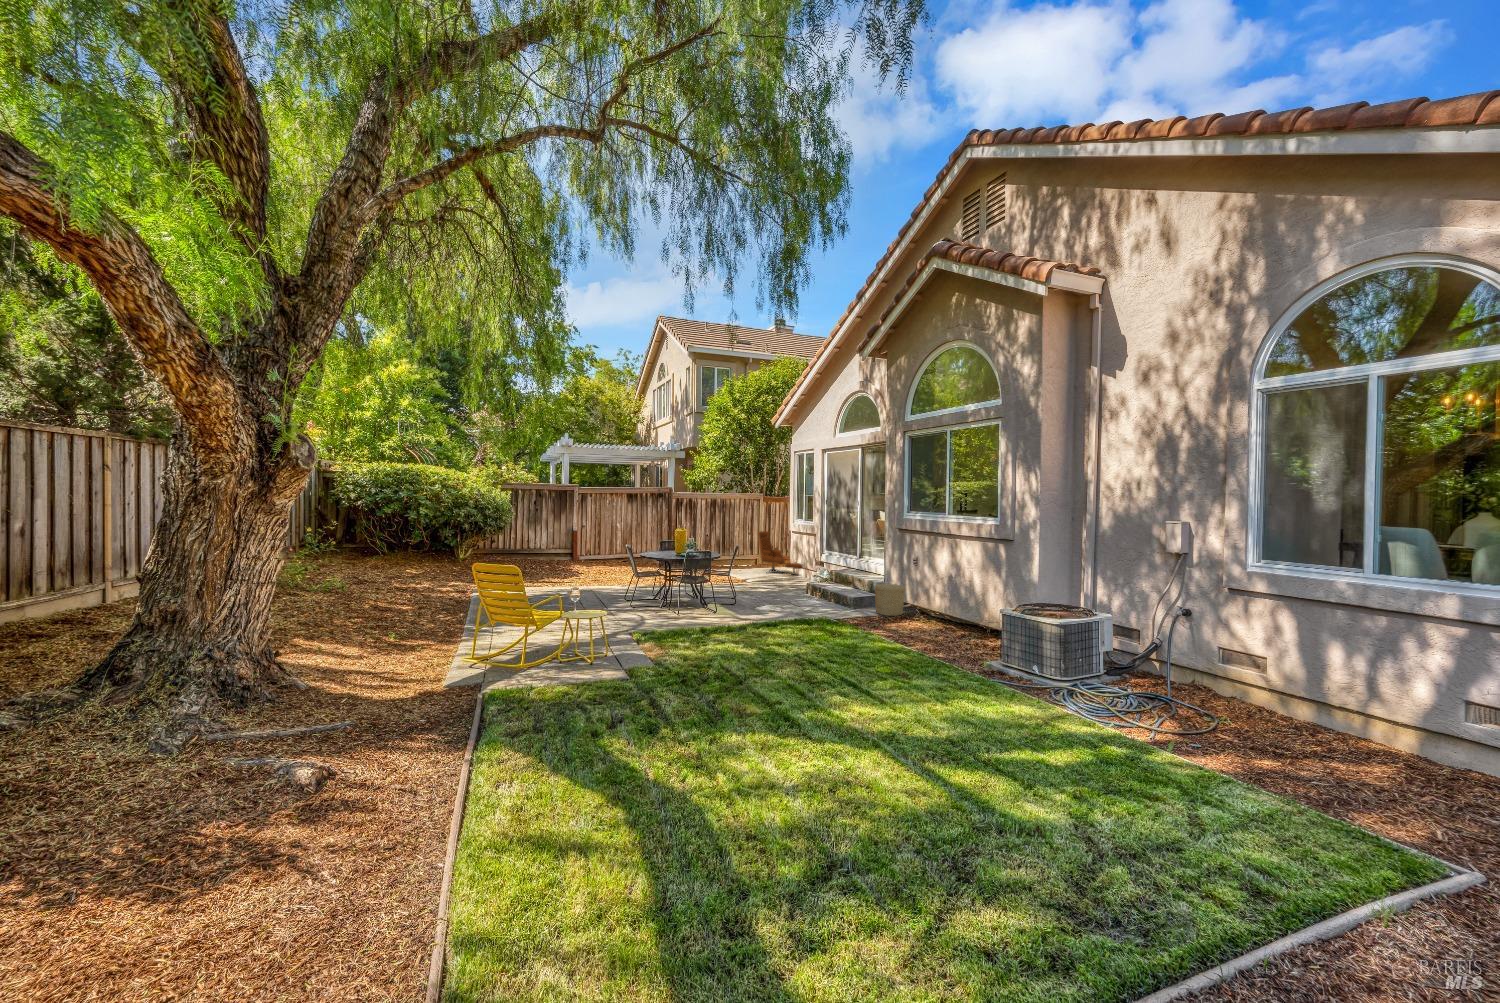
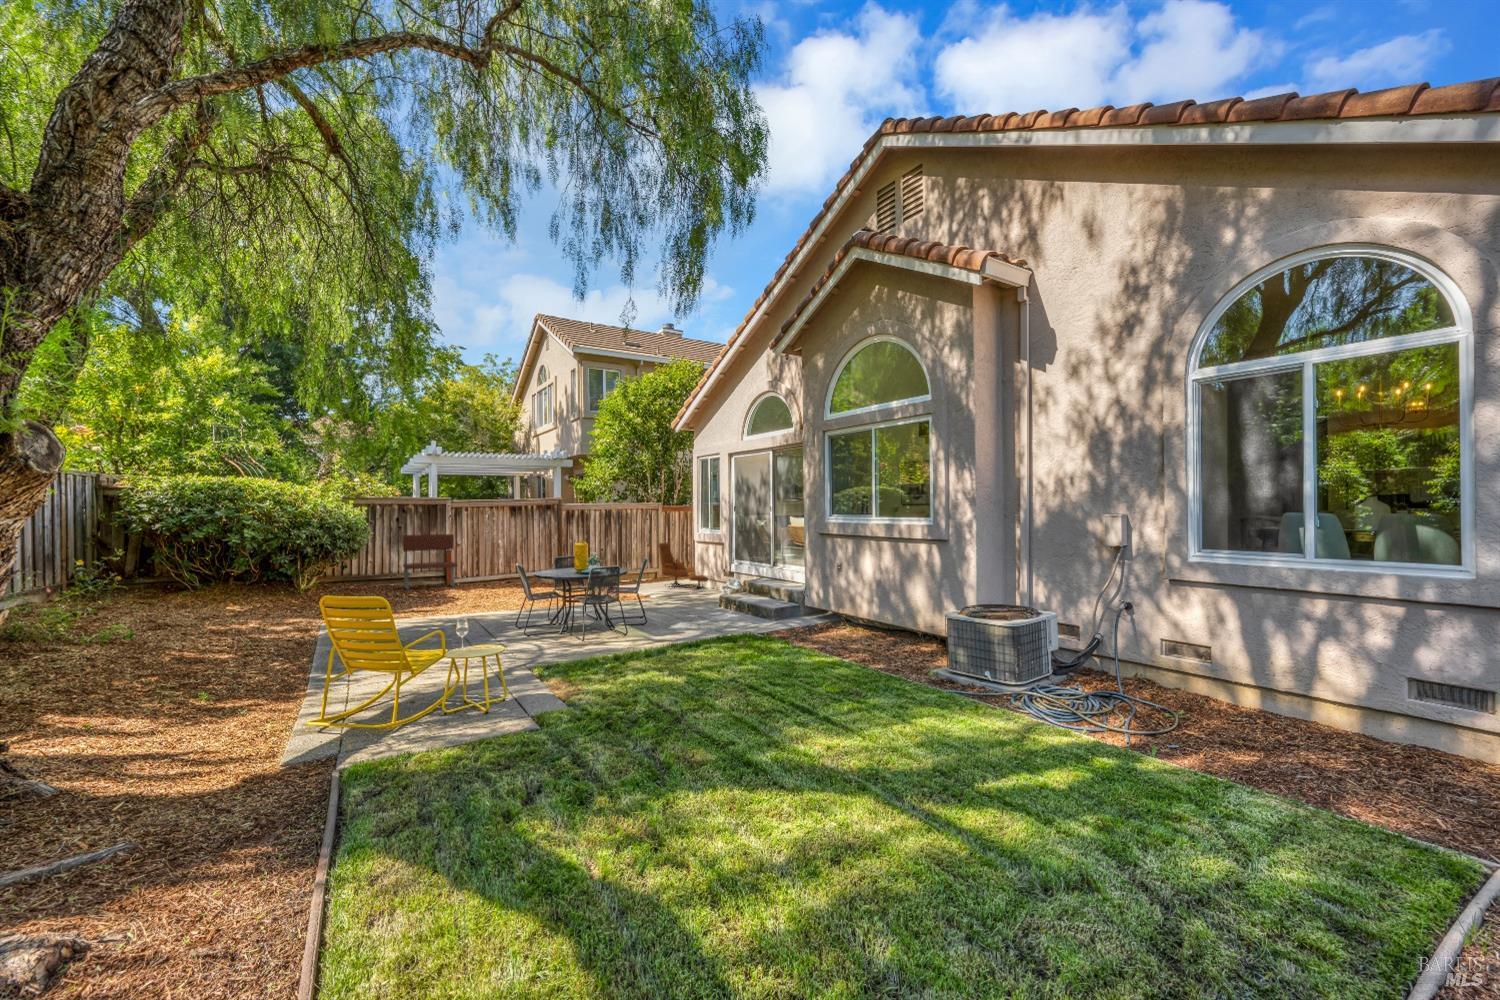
bench: none [539,516,584,564] -> present [403,534,457,589]
woven basket: present [875,583,905,616] -> none [796,593,828,628]

